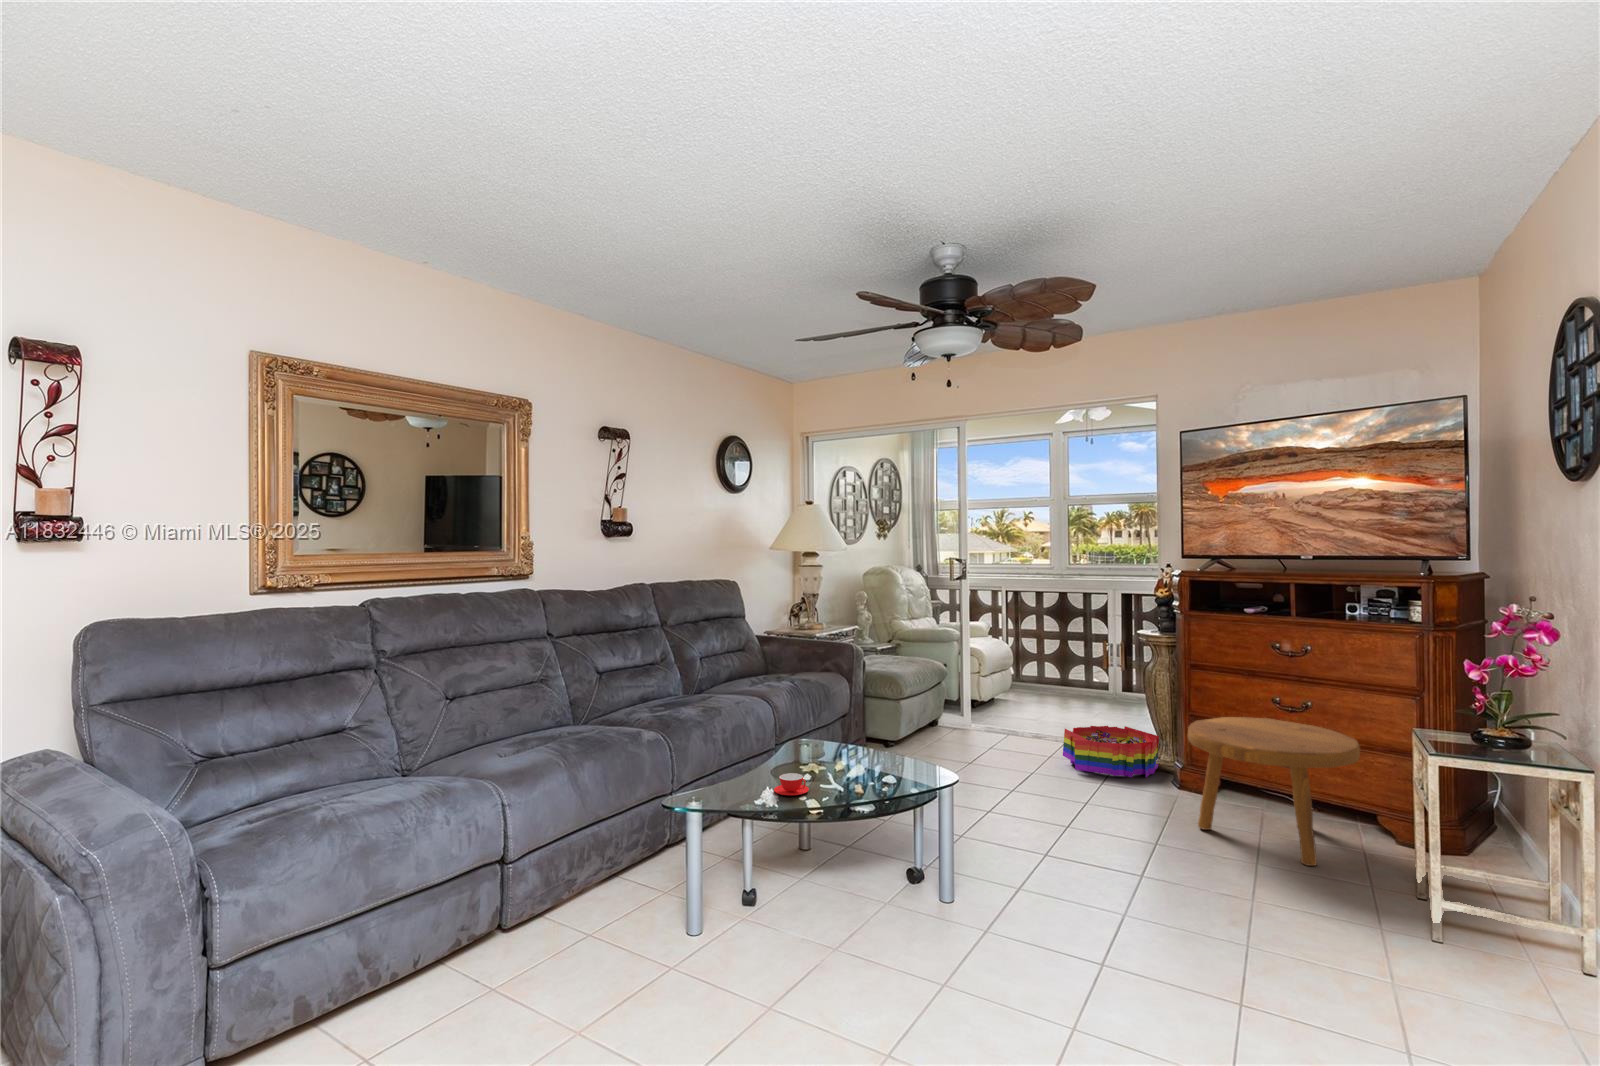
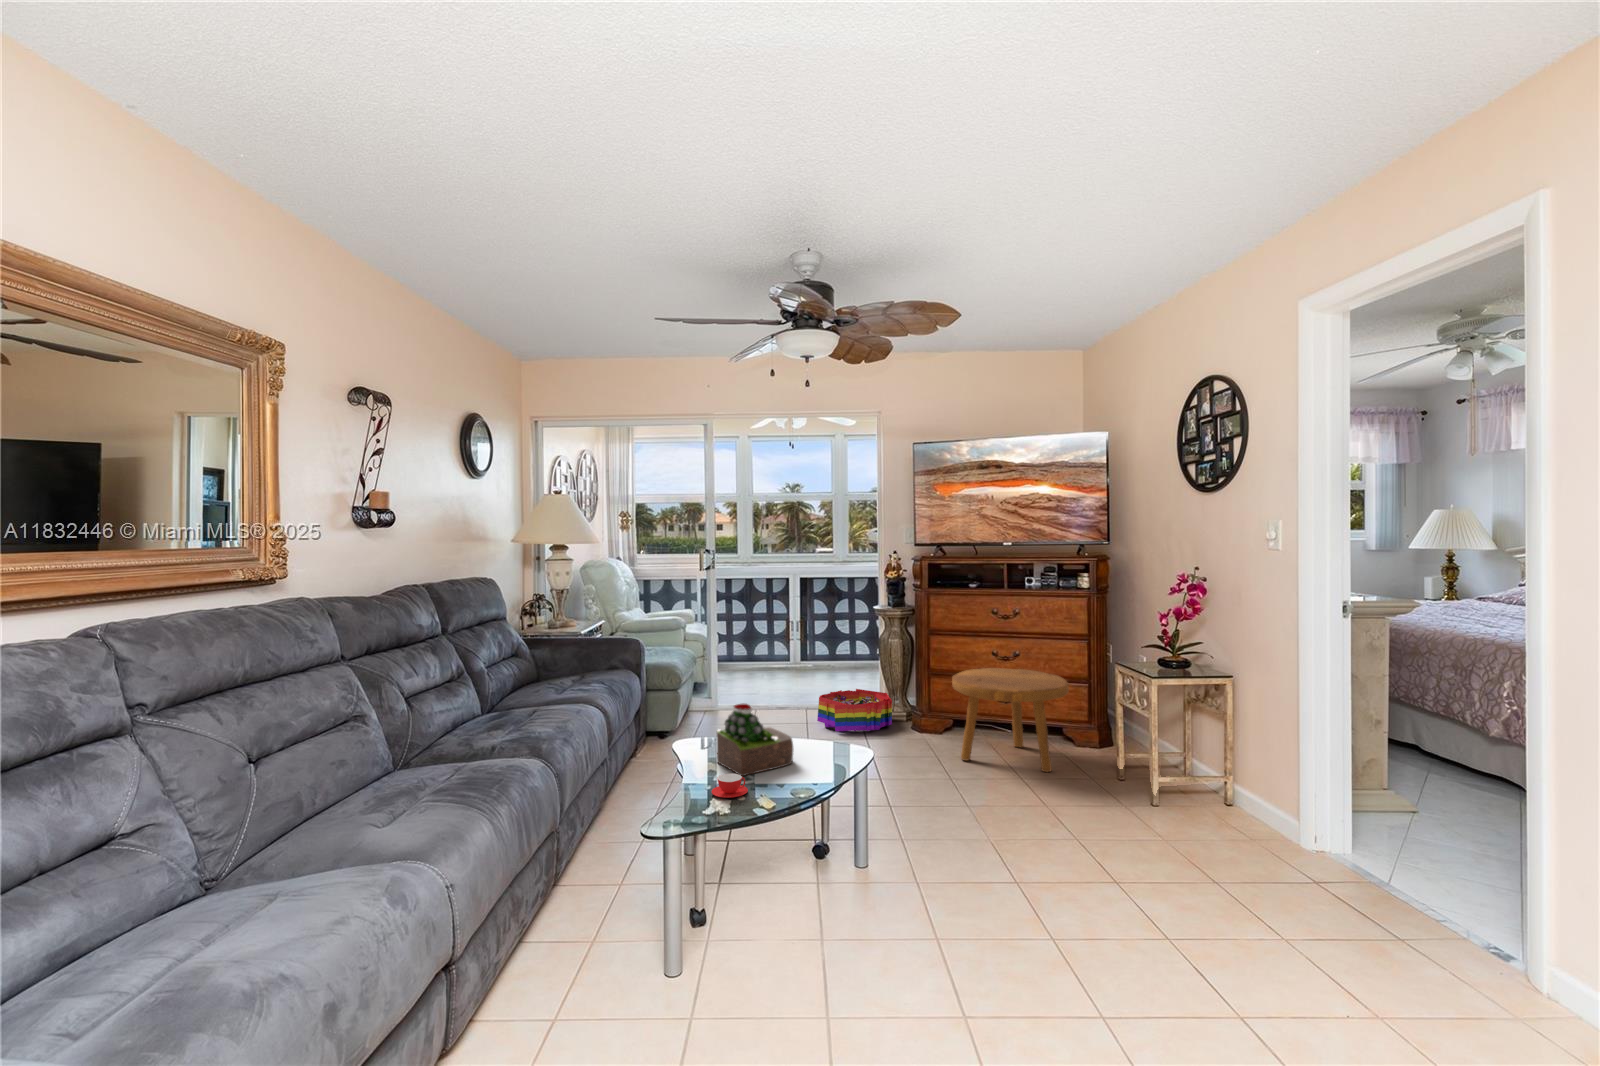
succulent plant: none [821,711,889,780] -> present [717,703,793,776]

